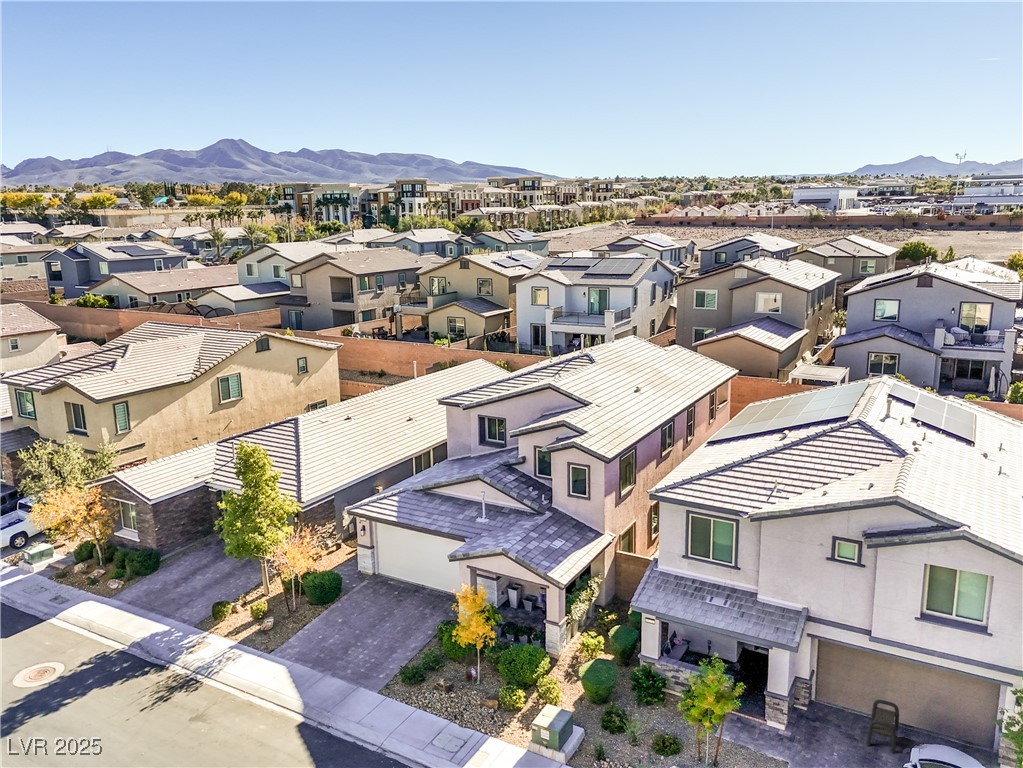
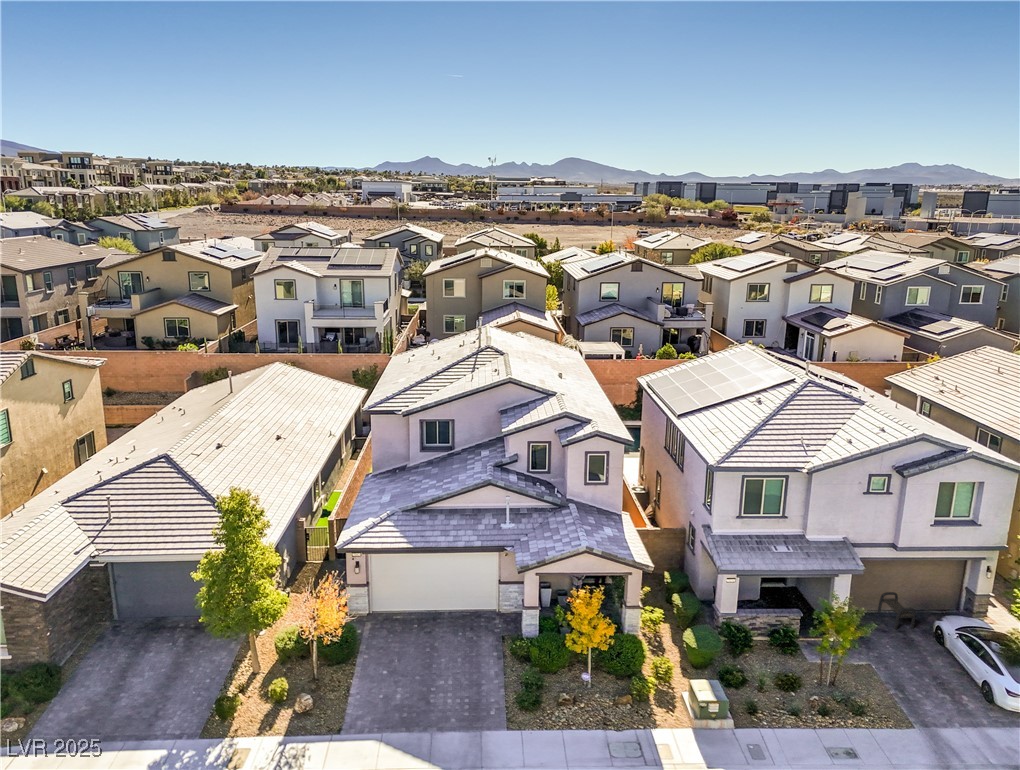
potted tree: present [458,651,479,680] -> none [579,657,606,690]

